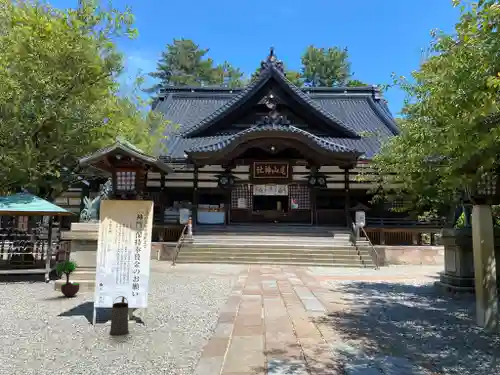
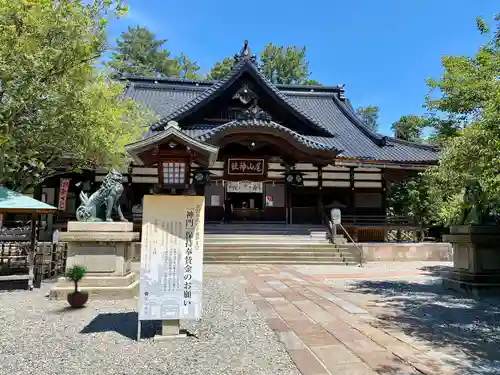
watering can: present [110,296,129,336] -> none [176,308,198,355]

